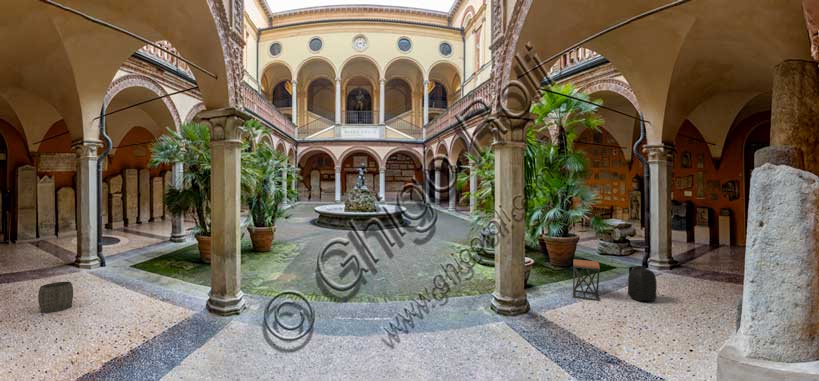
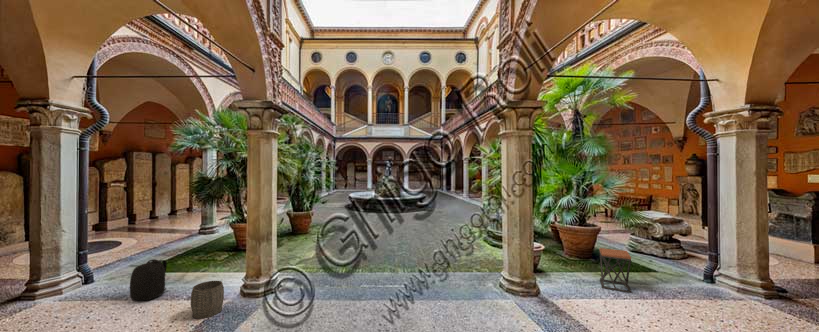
backpack: present [628,266,657,301] -> present [130,259,167,300]
woven basket: present [38,282,73,313] -> present [191,281,224,319]

